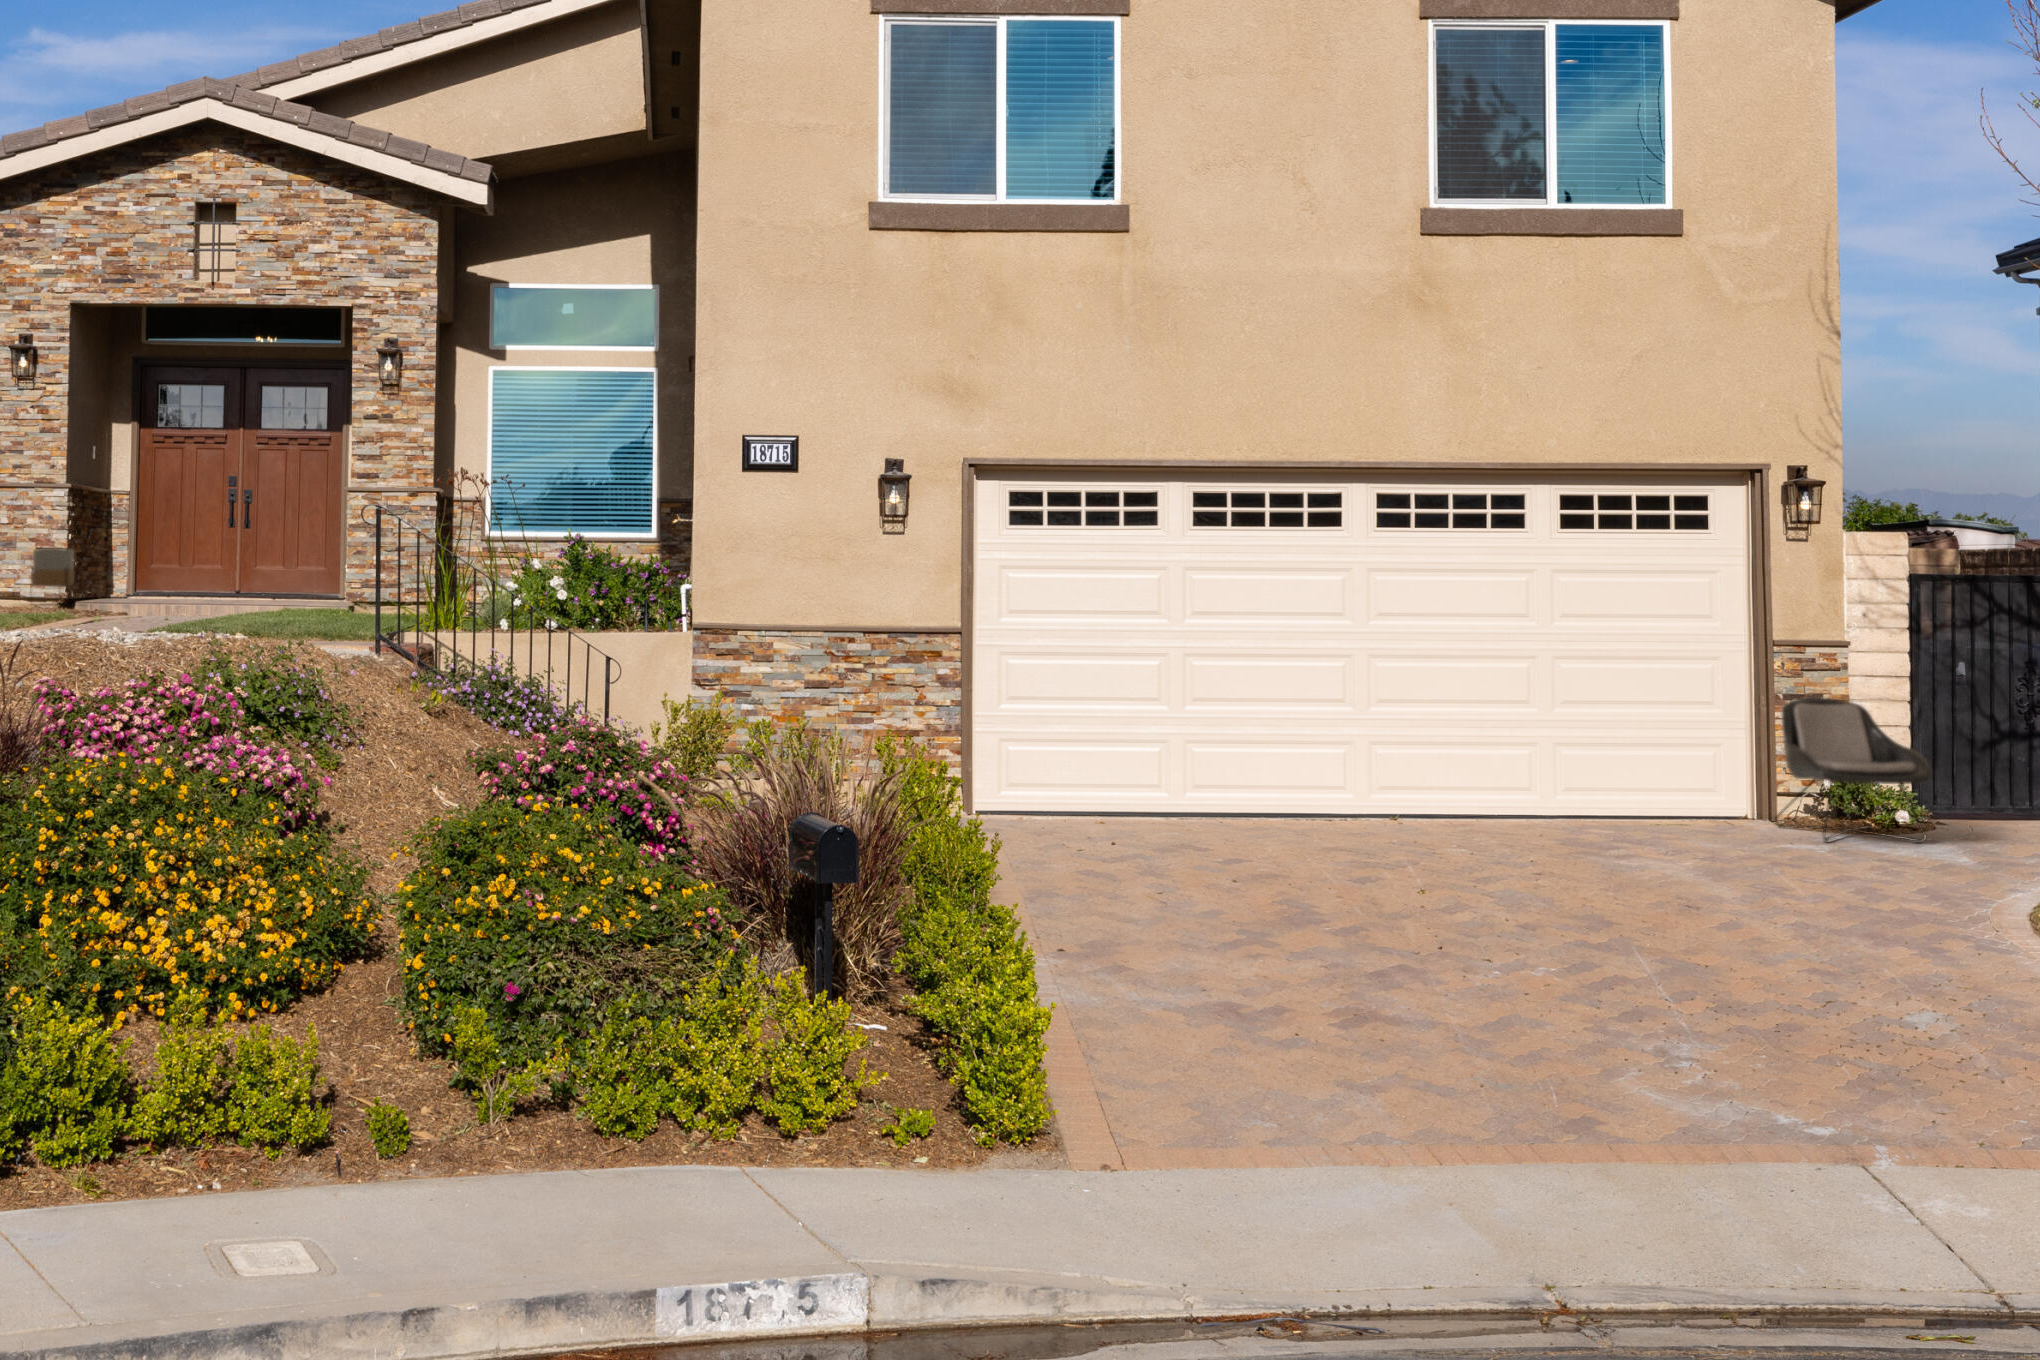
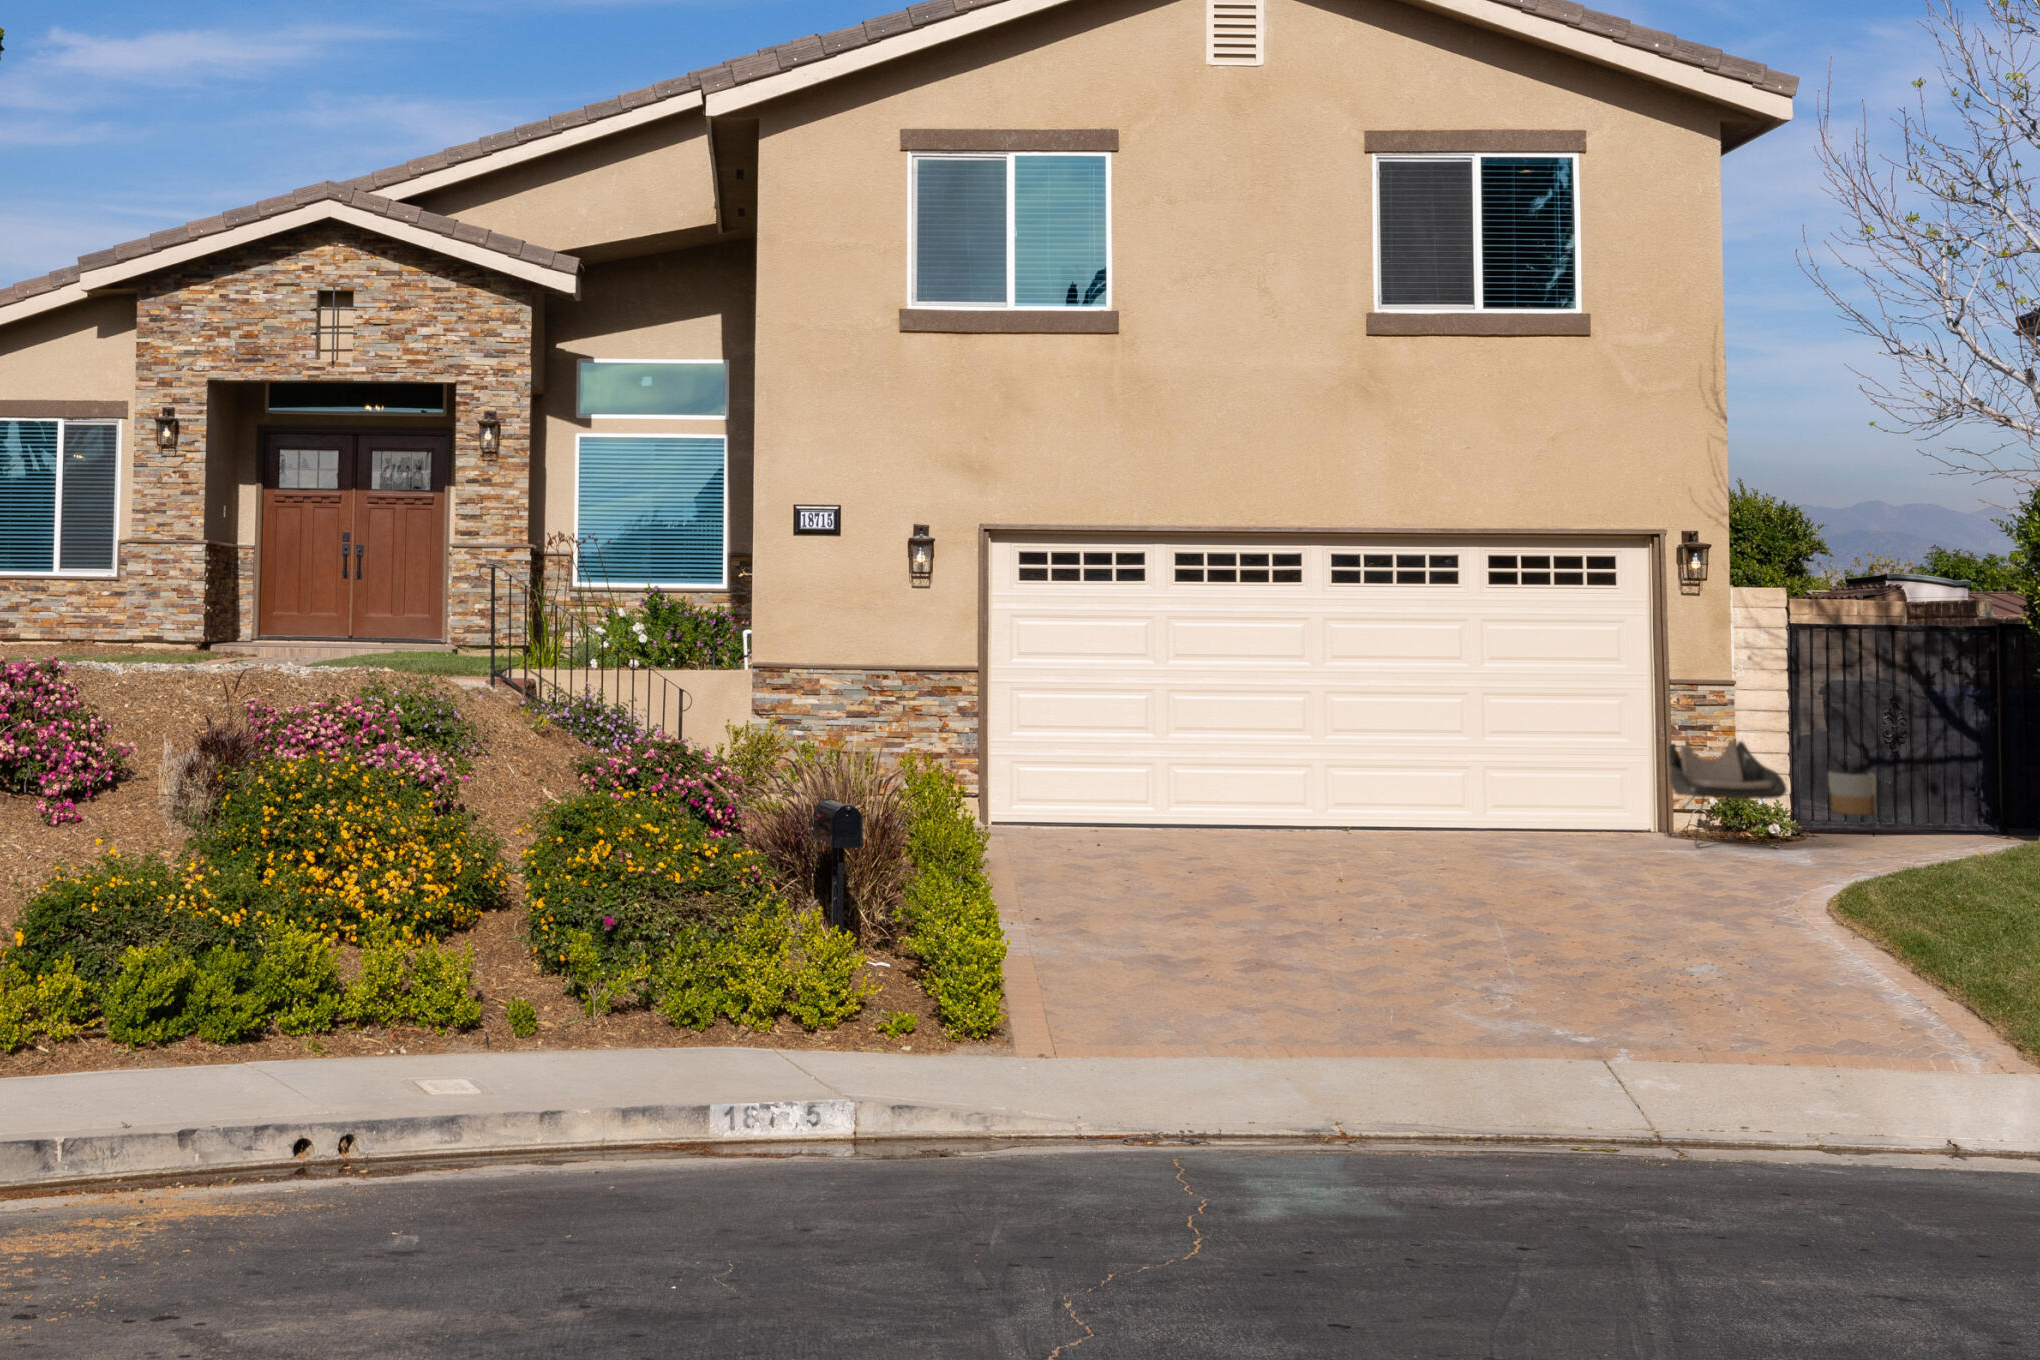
planter: present [31,548,74,597] -> present [1828,772,1876,830]

